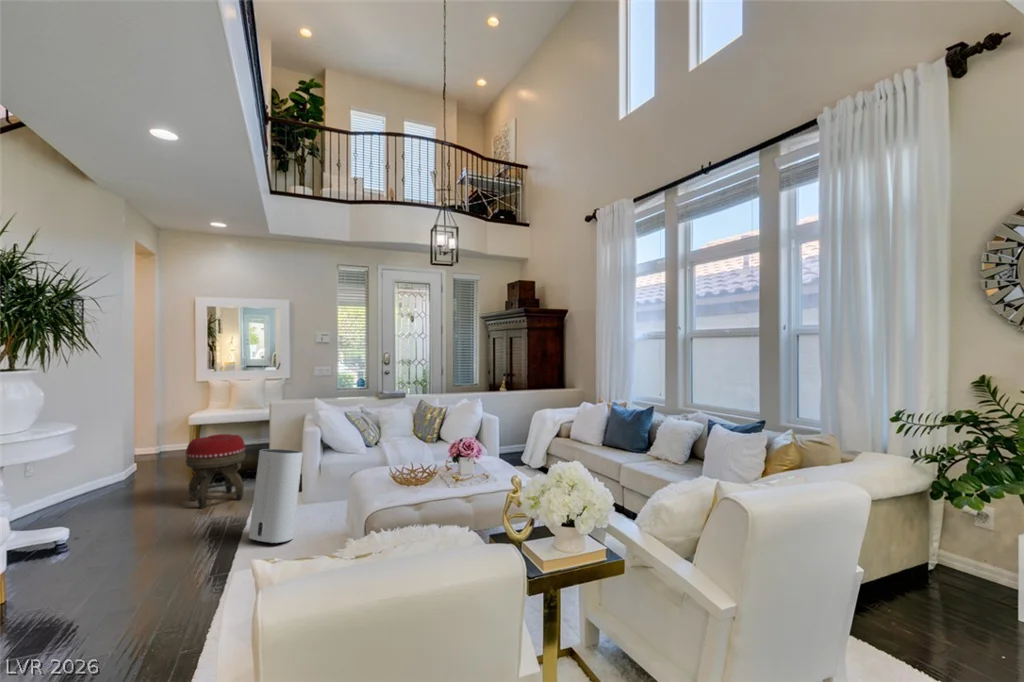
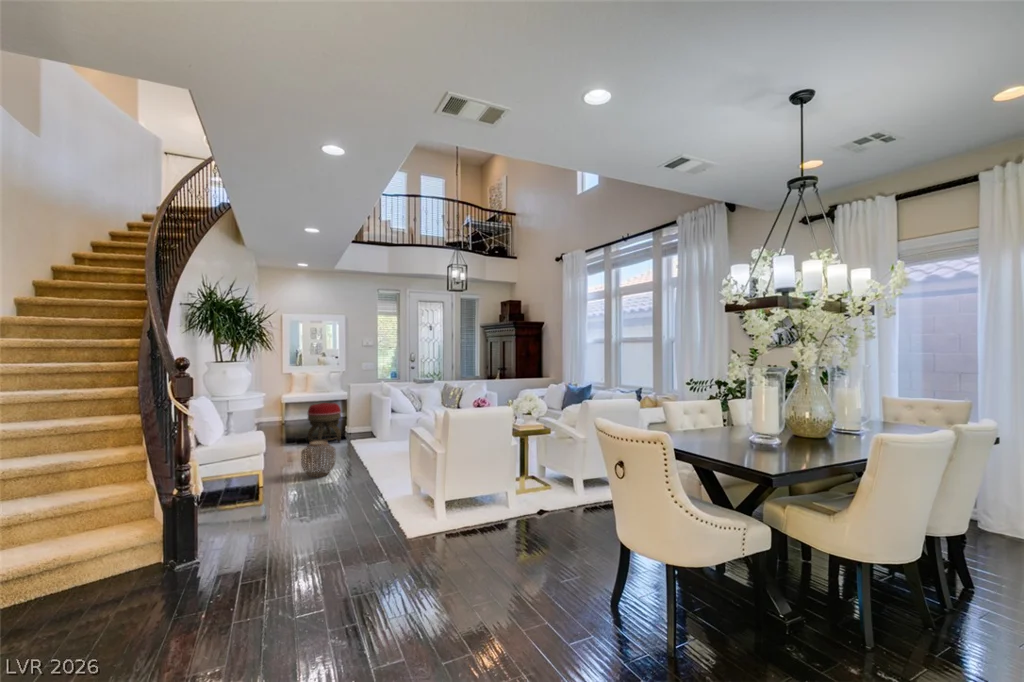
air purifier: present [249,449,303,543] -> none [360,407,389,457]
woven basket: none [76,533,162,618] -> present [301,440,335,477]

